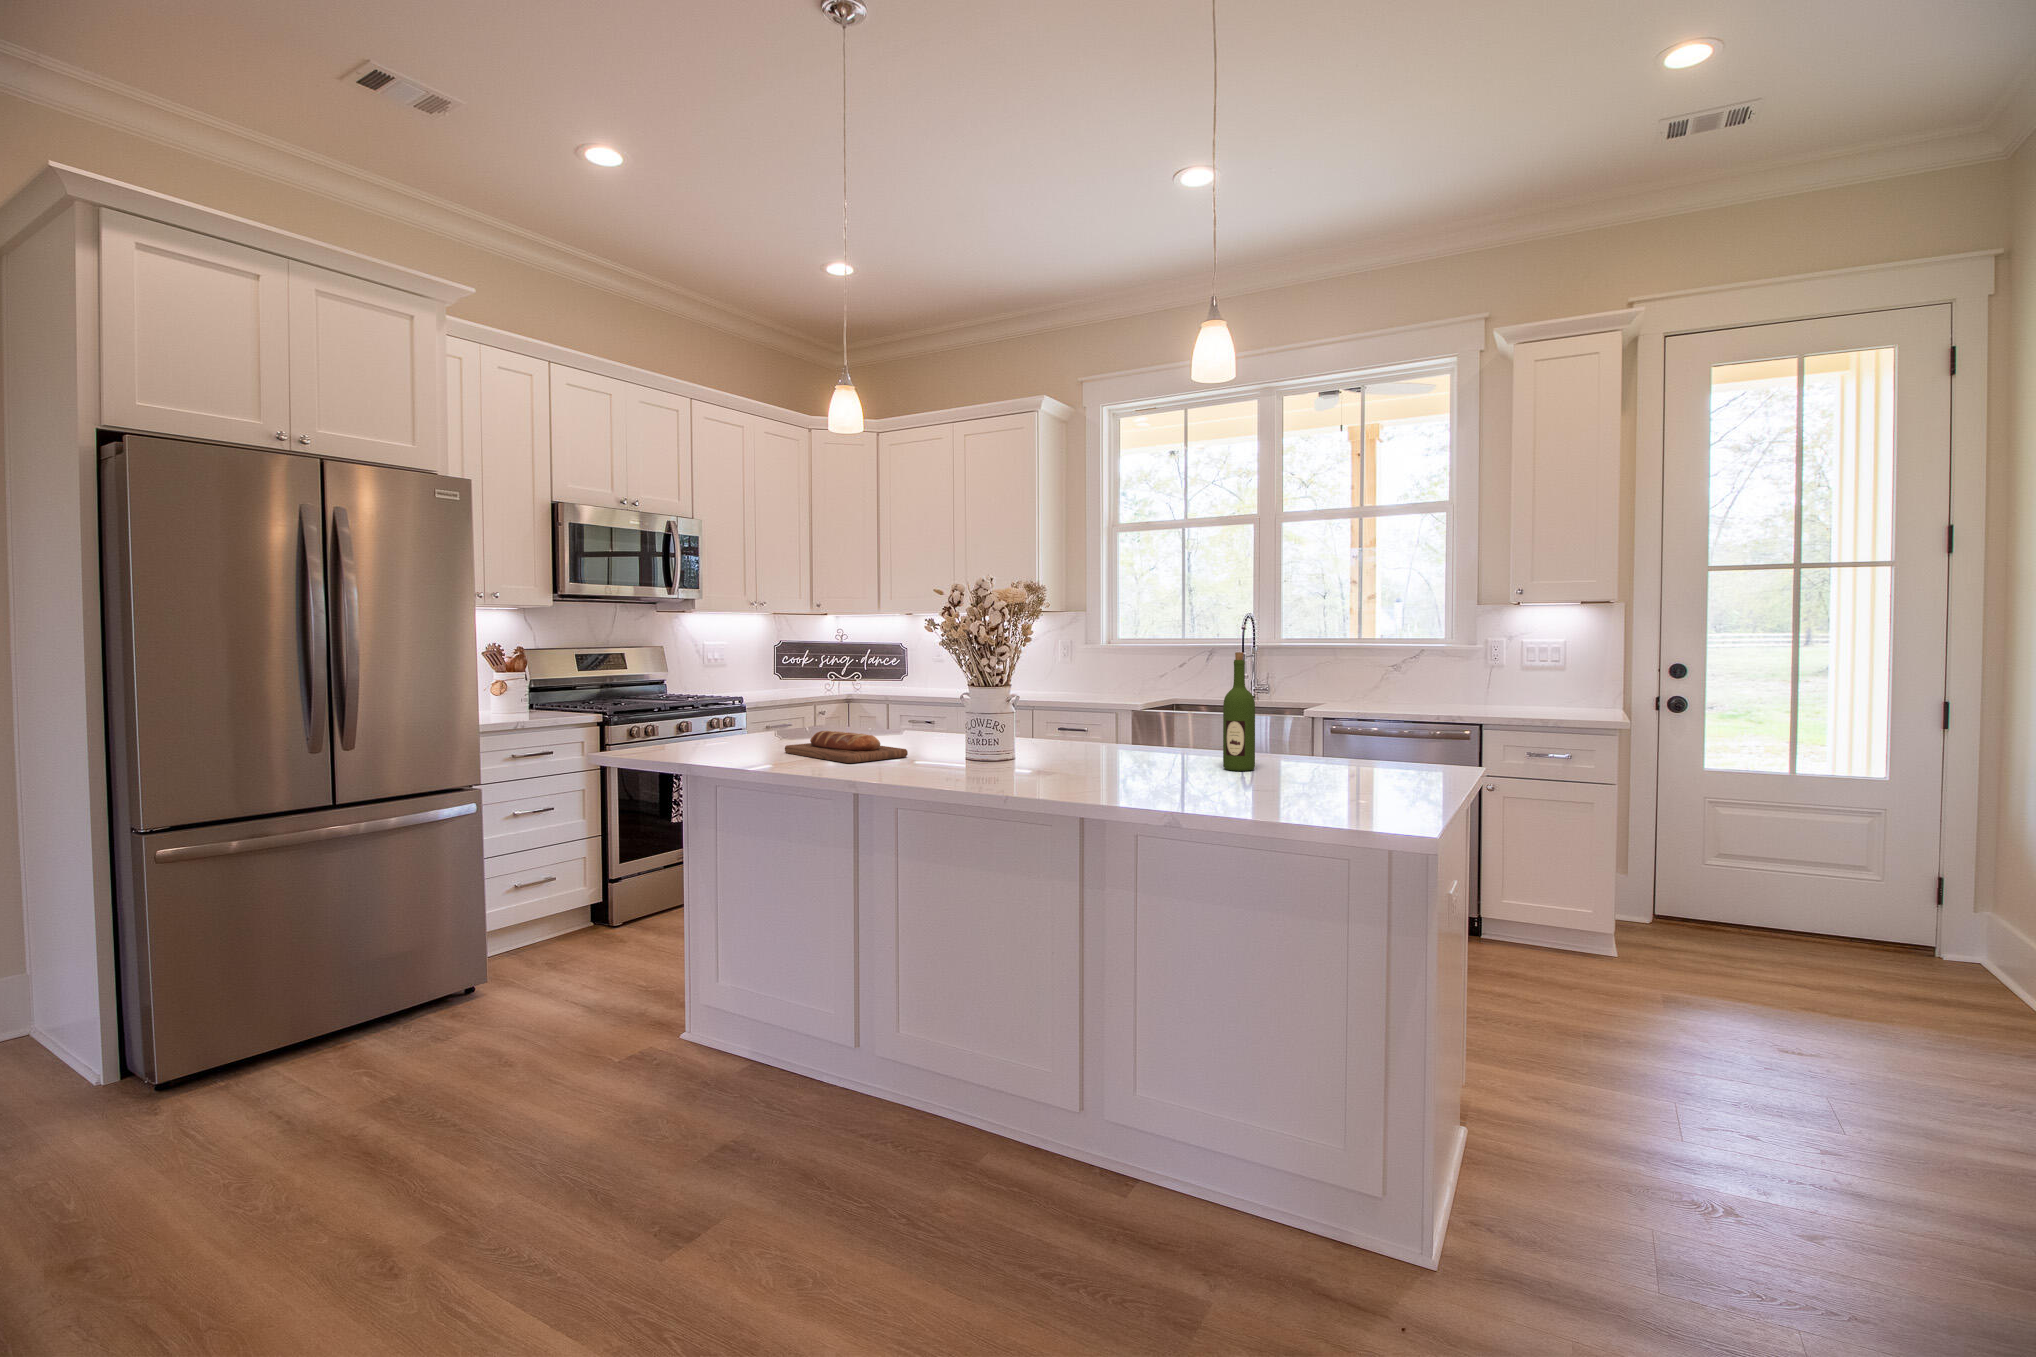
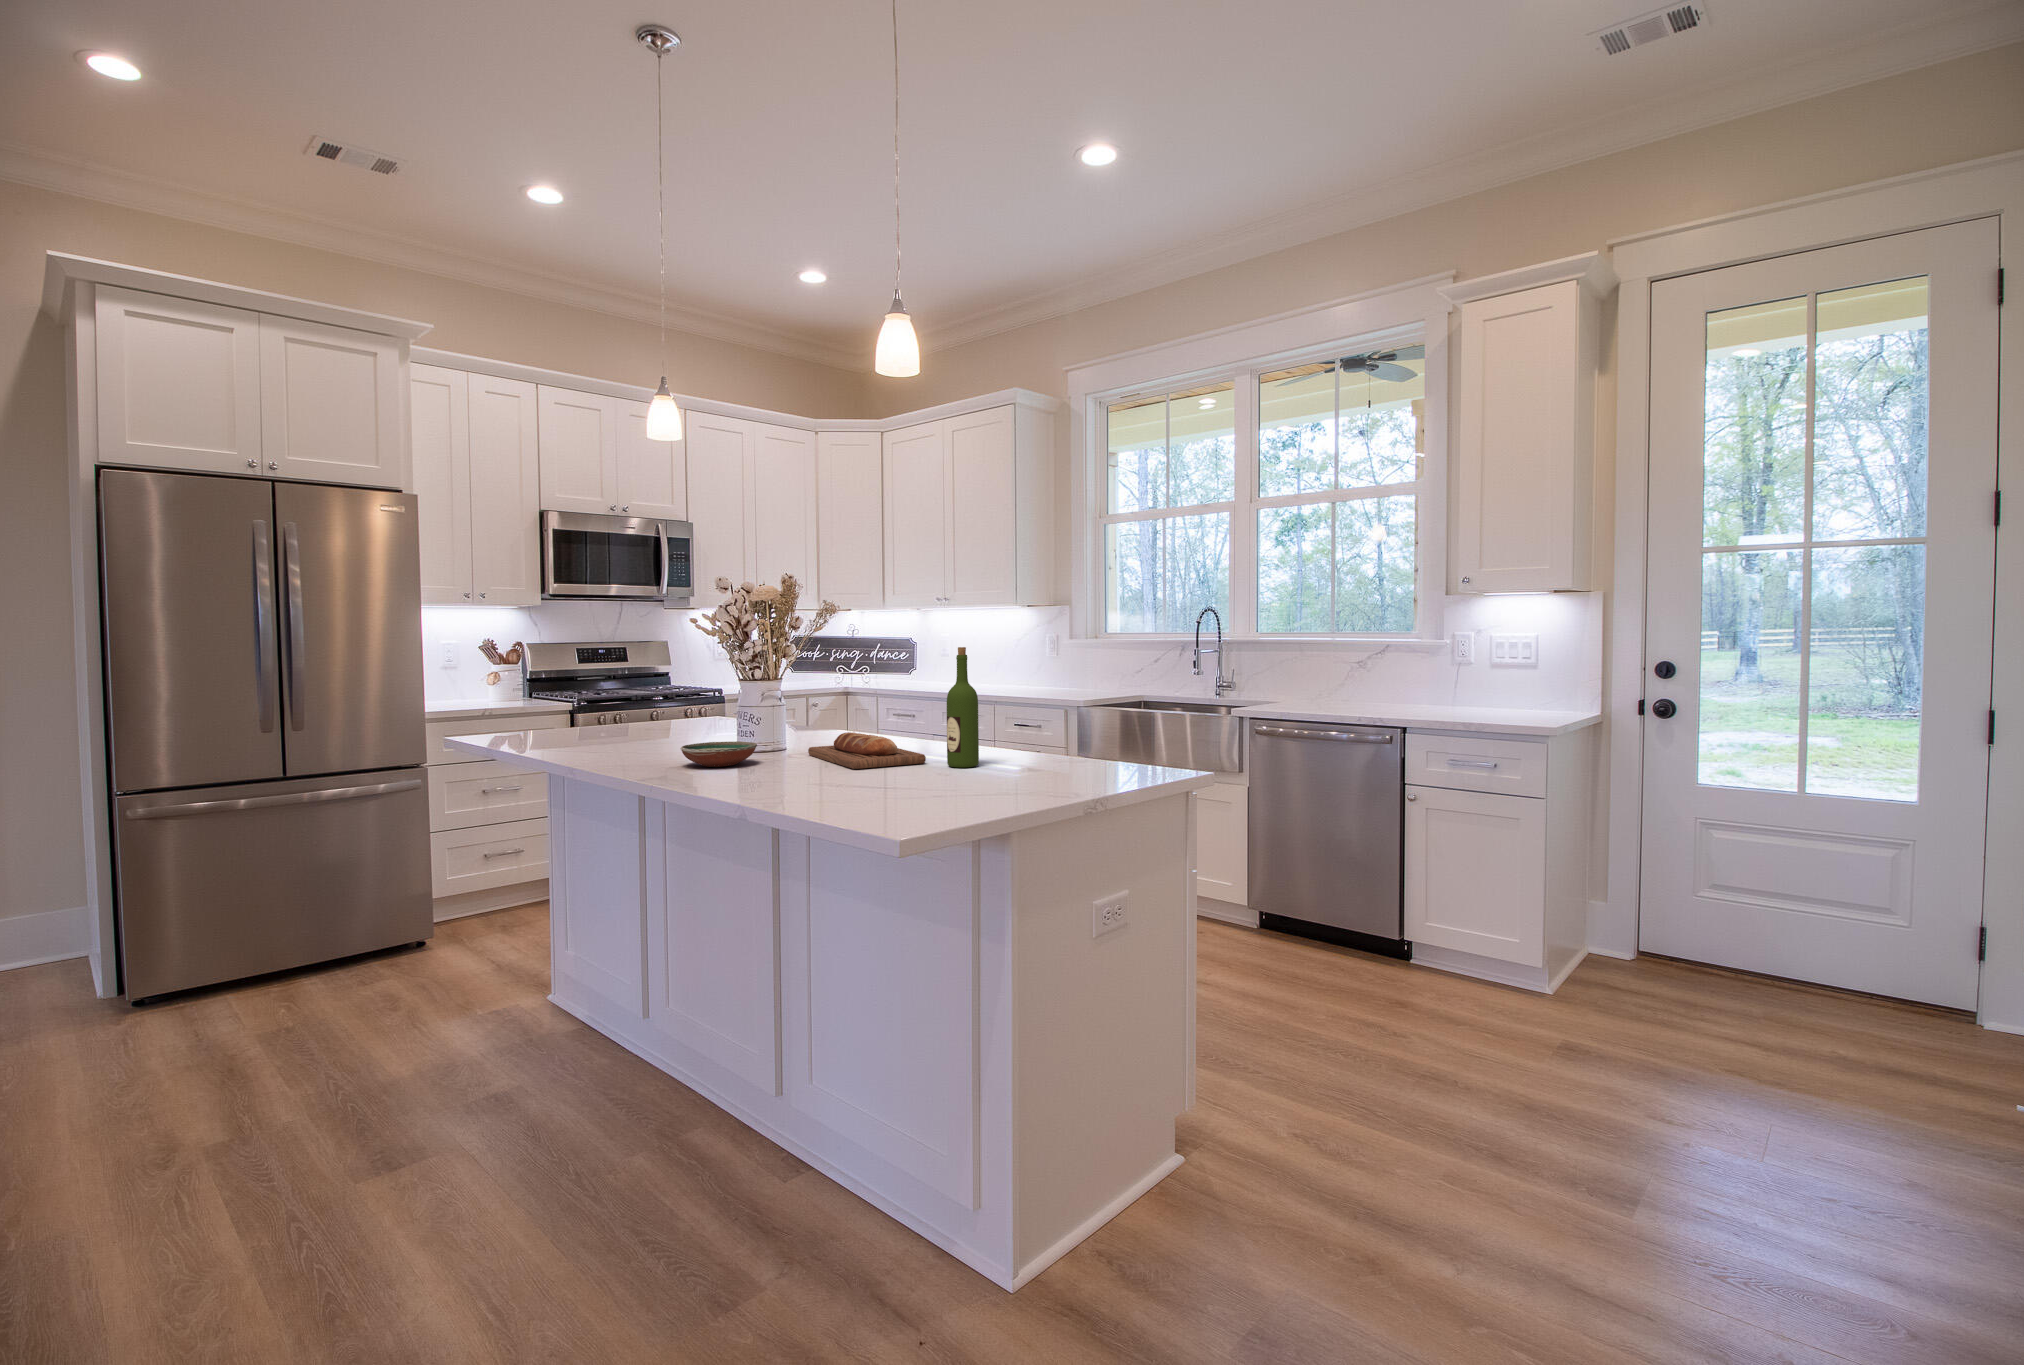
bread loaf: present [785,731,908,763] -> present [808,732,926,769]
decorative bowl: none [957,751,1033,777] -> present [680,741,757,767]

